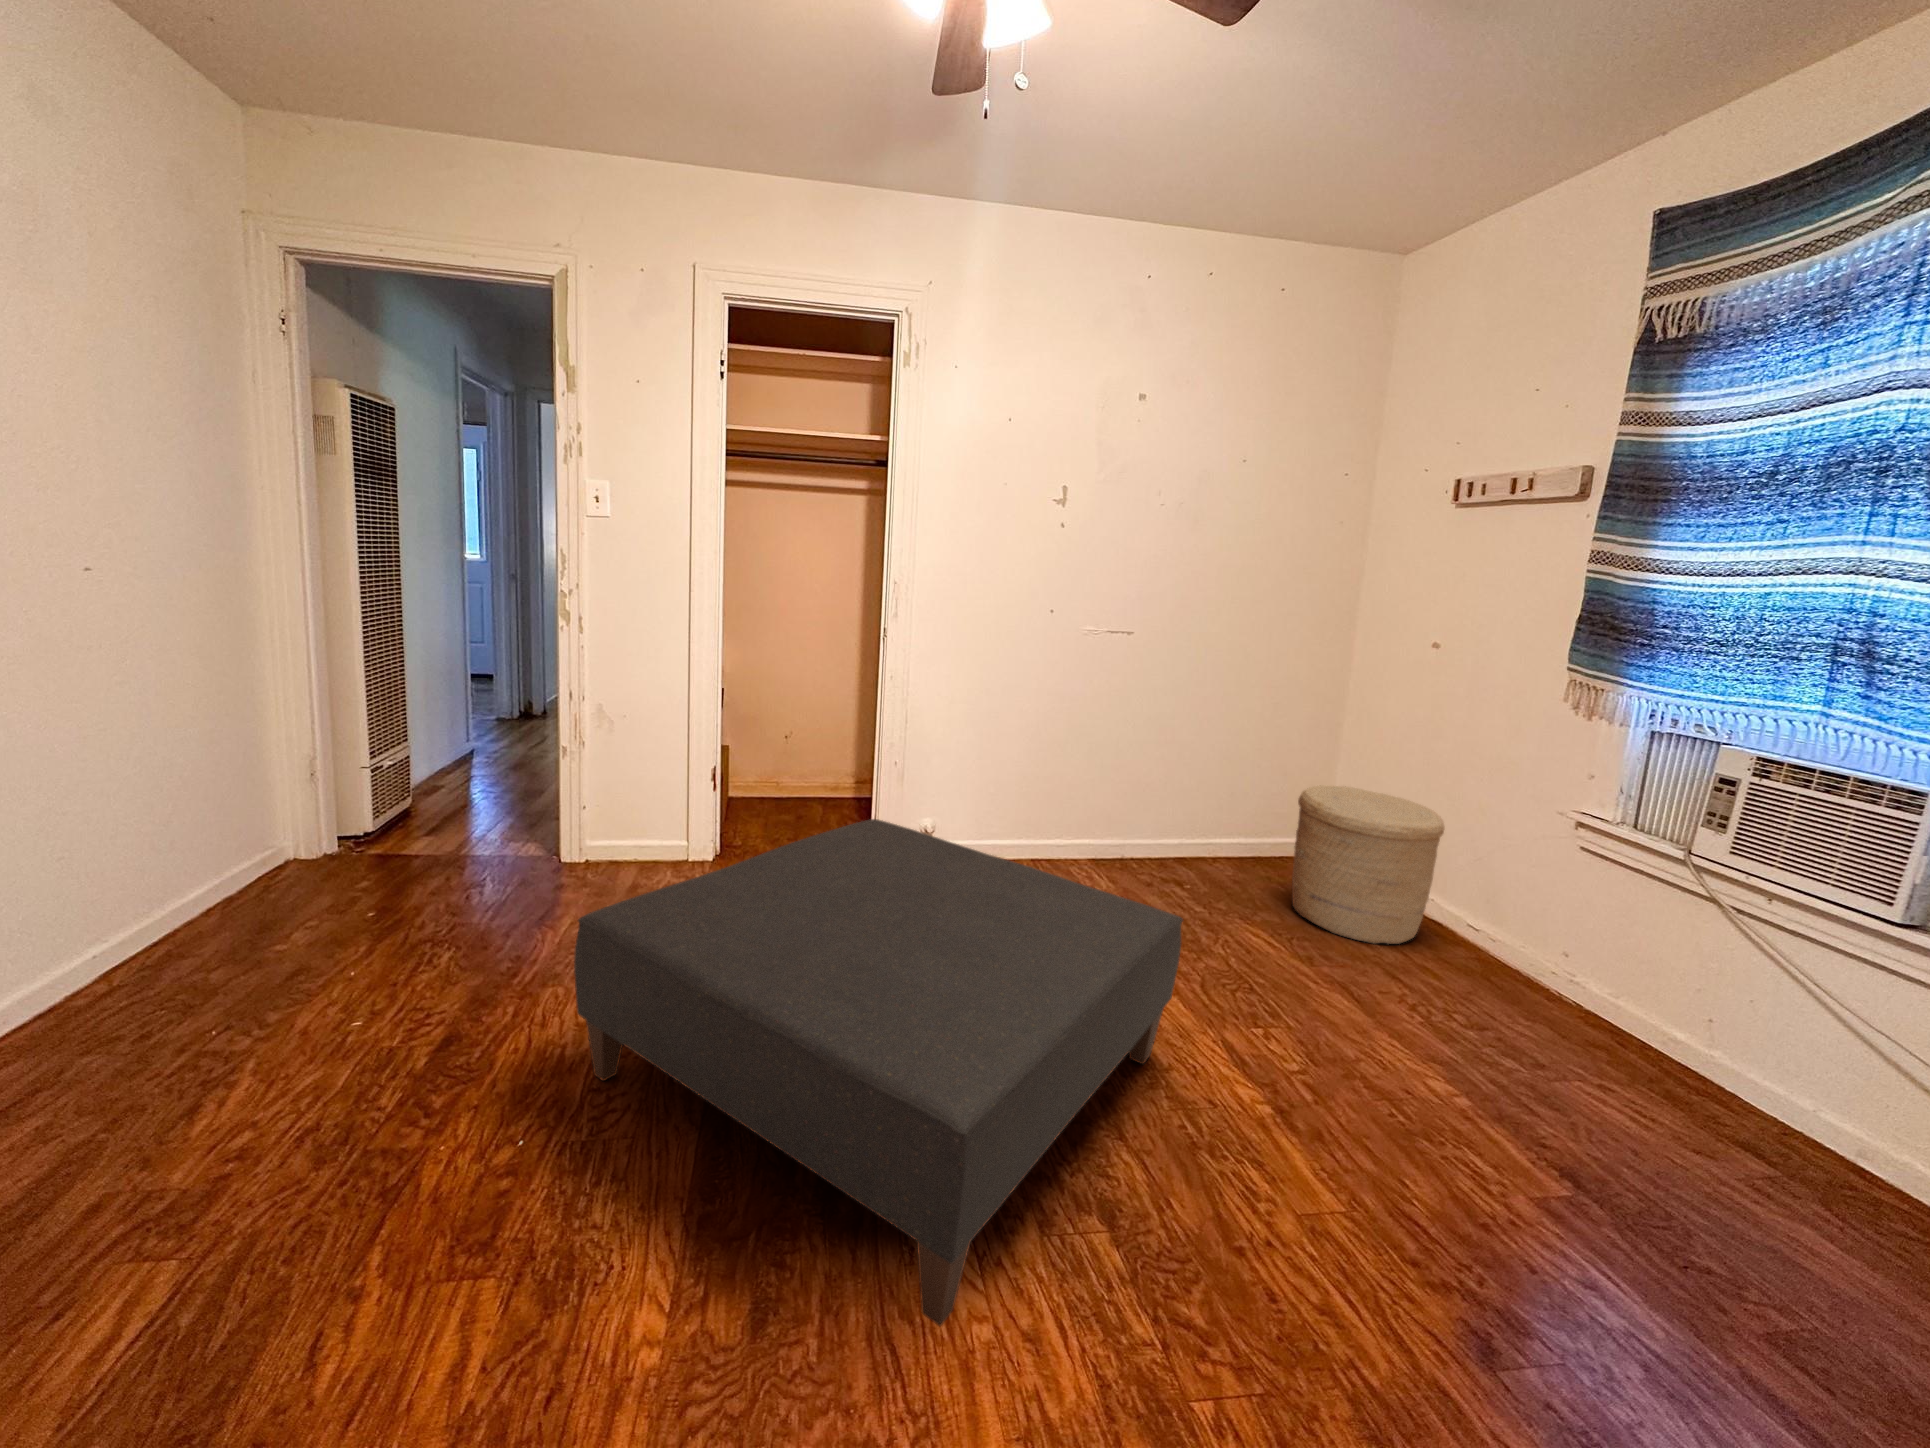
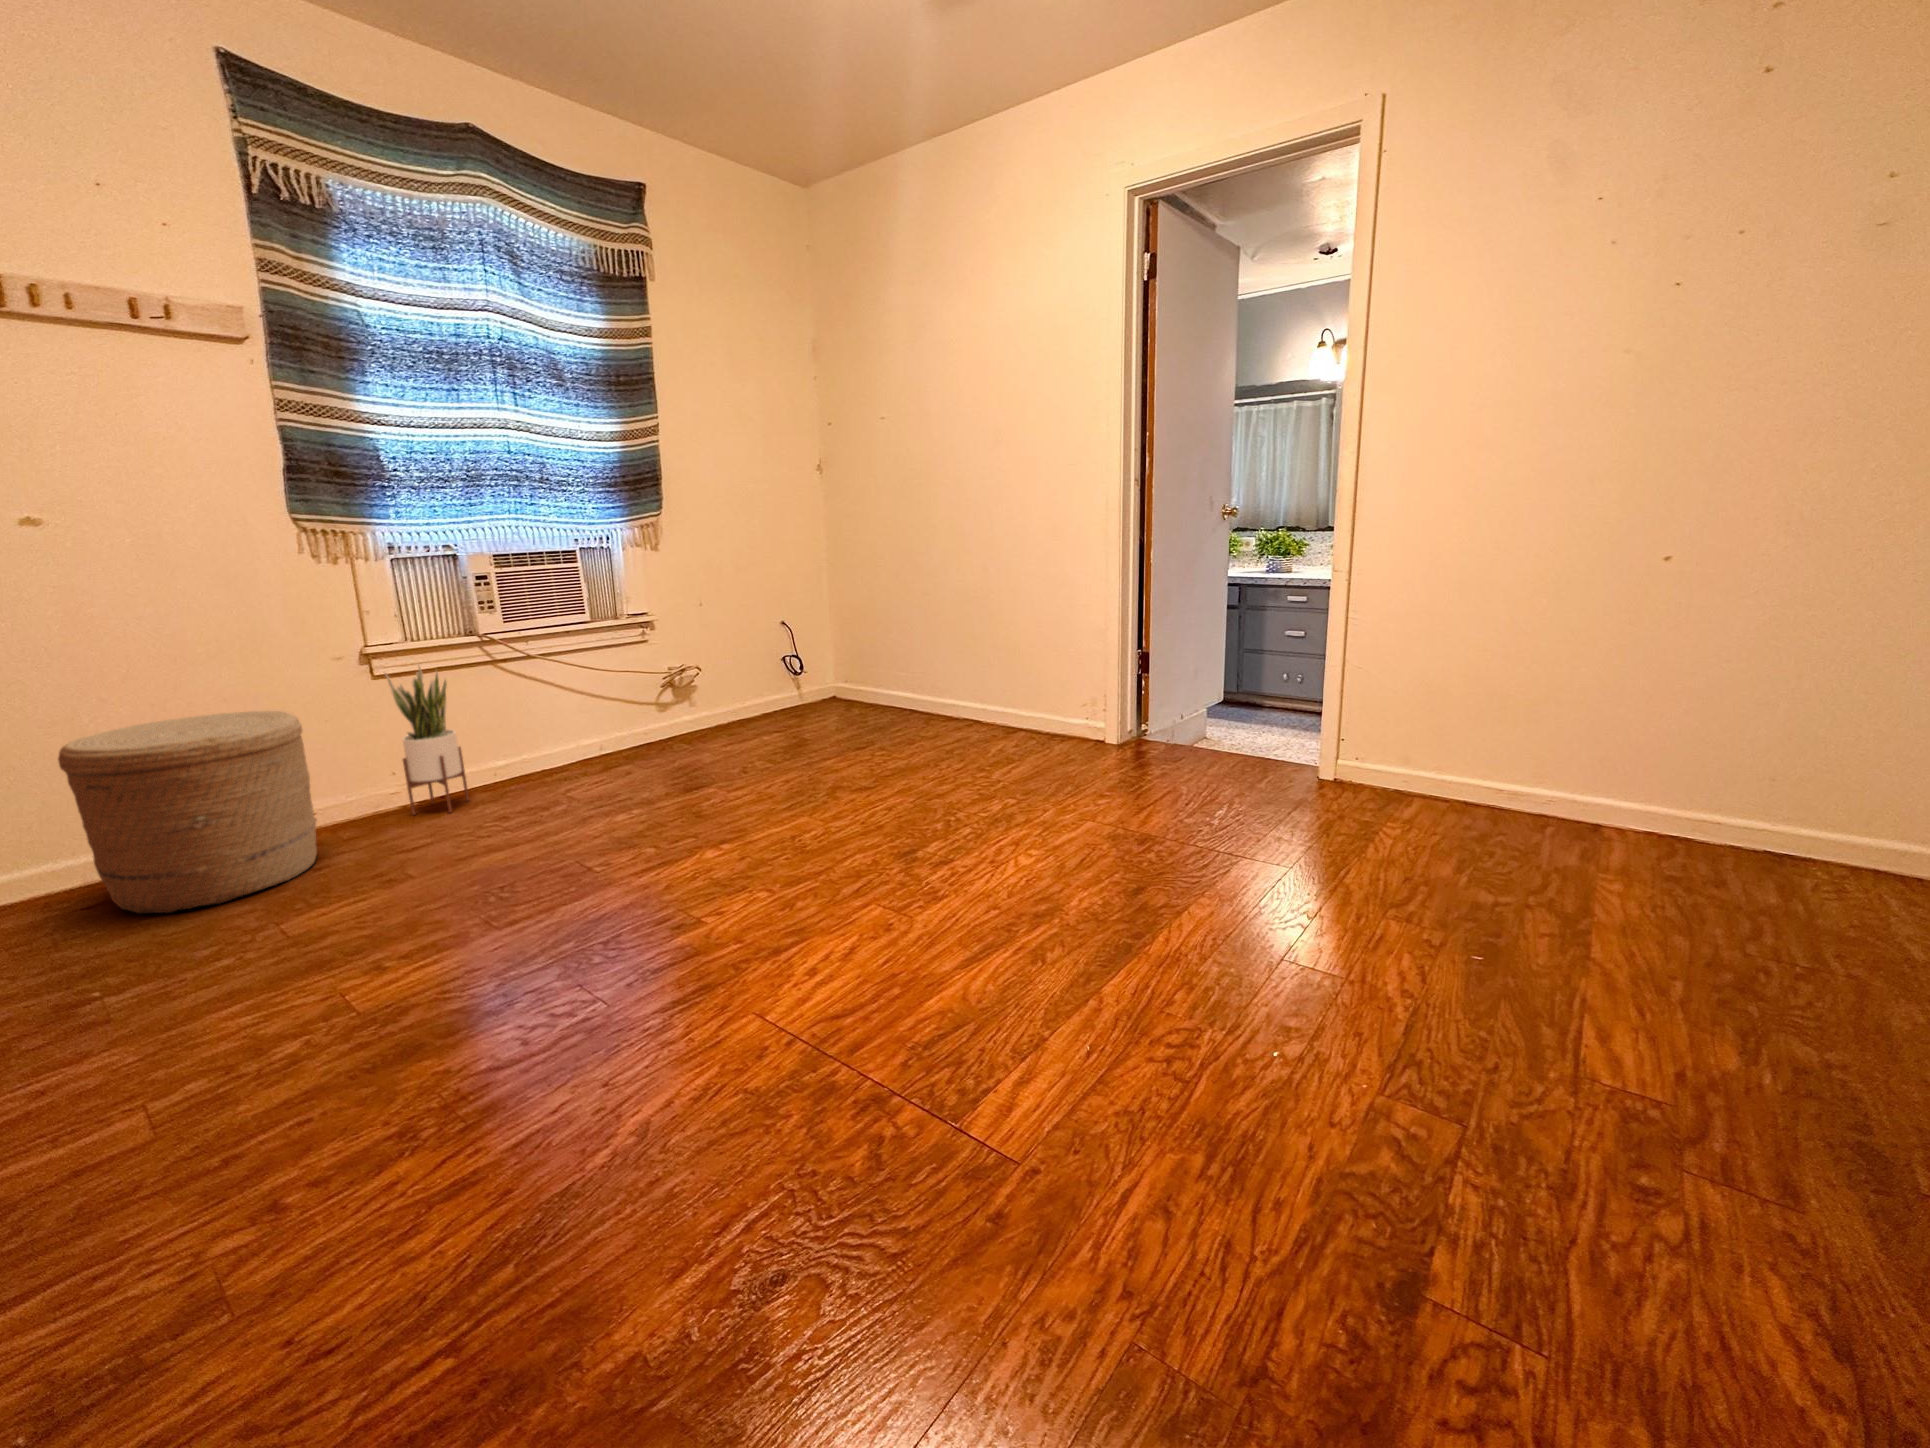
ottoman: present [574,819,1183,1326] -> none [494,728,1212,1167]
potted plant: none [1500,830,1598,1020] -> present [384,666,469,815]

